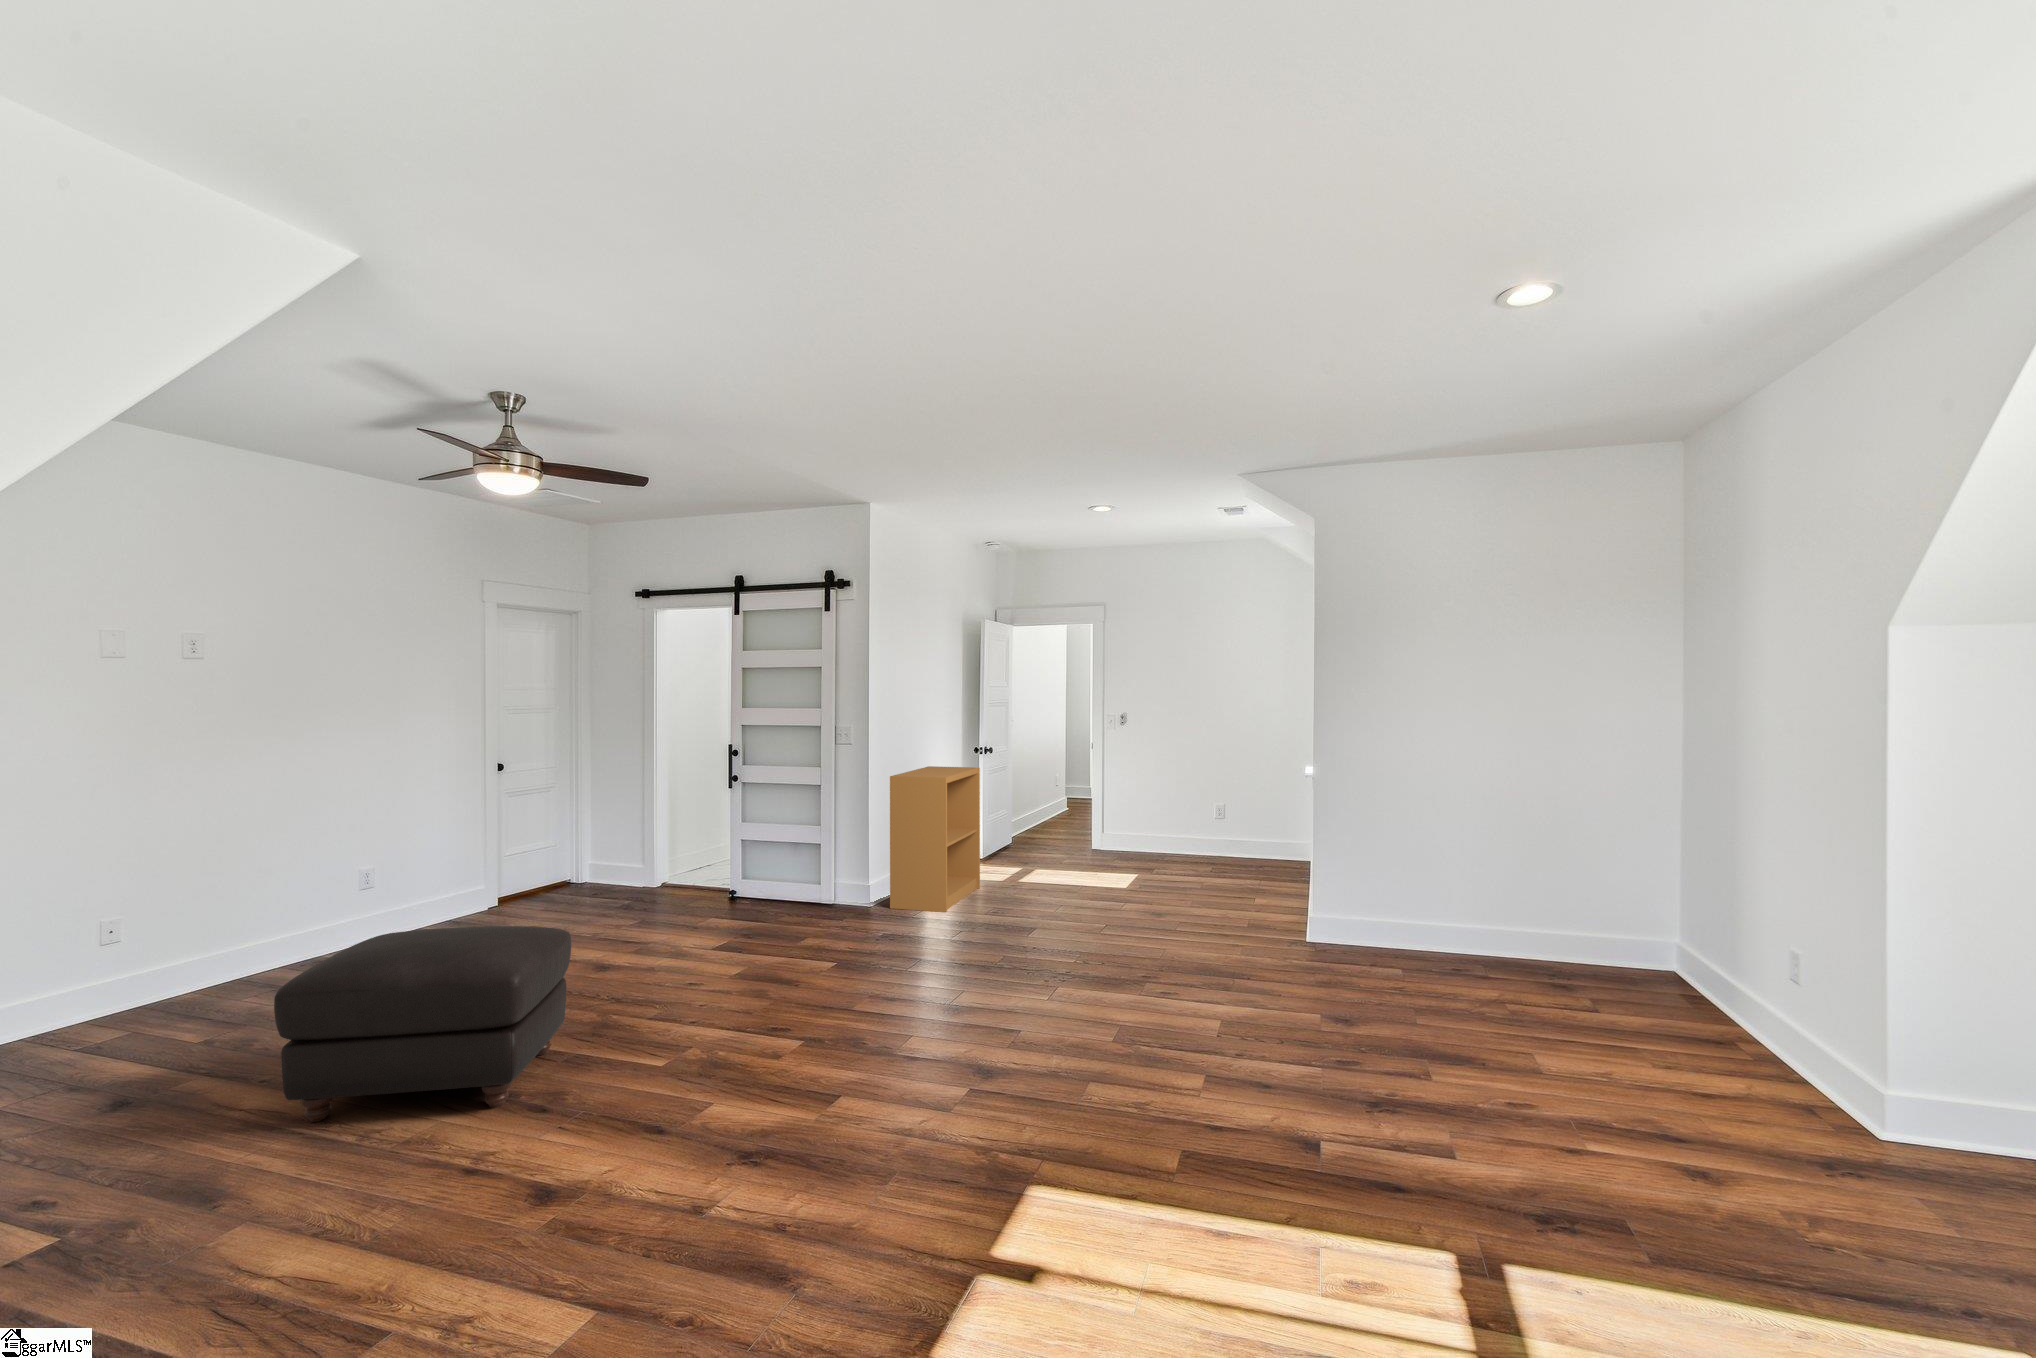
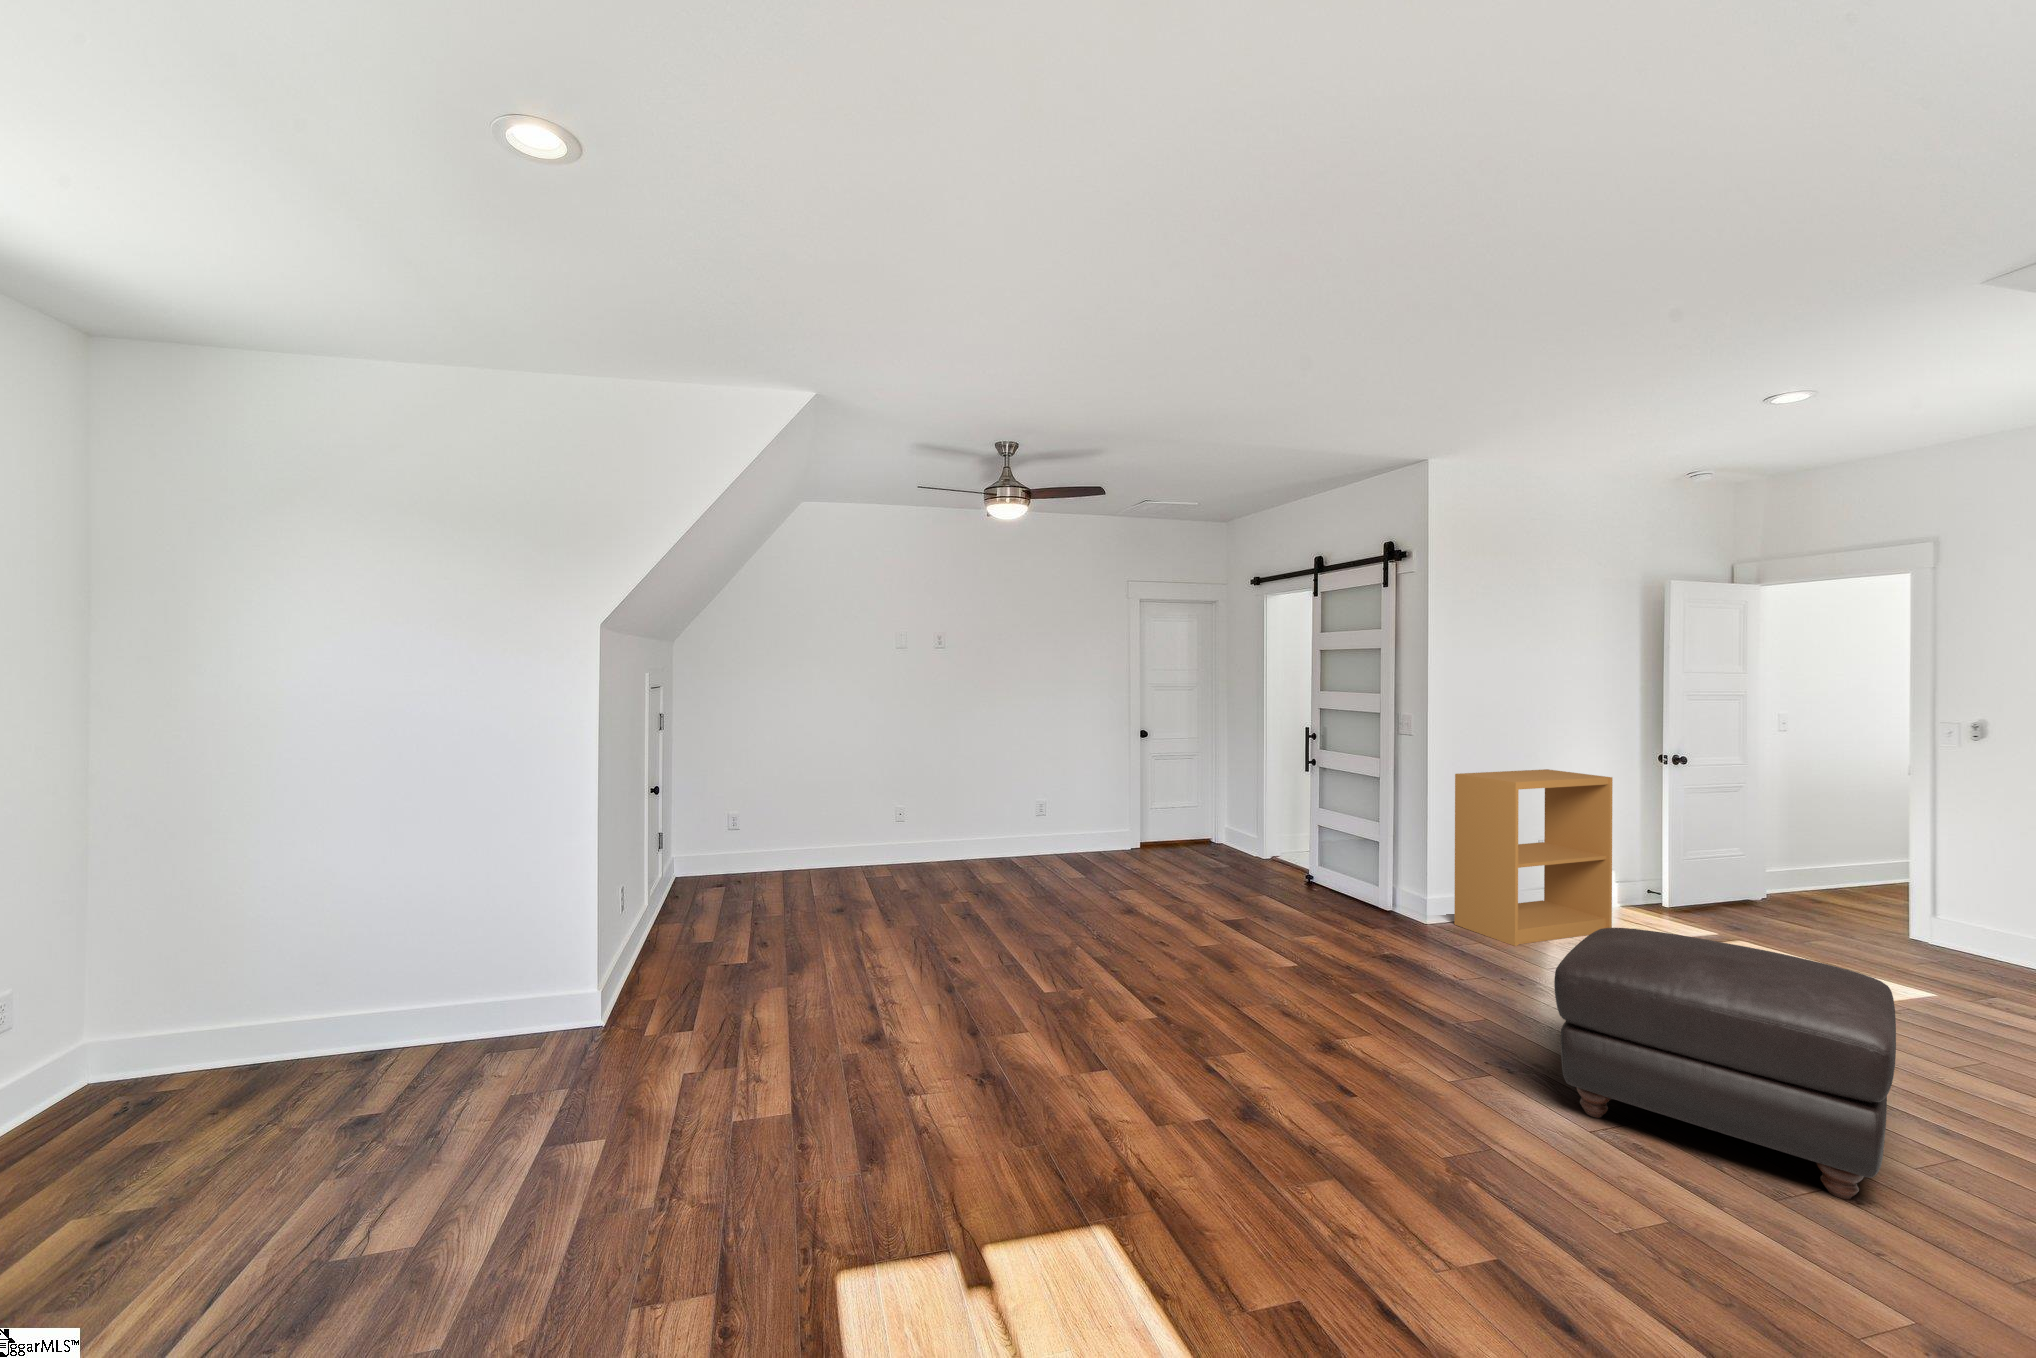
ottoman: present [274,926,571,1122] -> present [1554,928,1896,1199]

